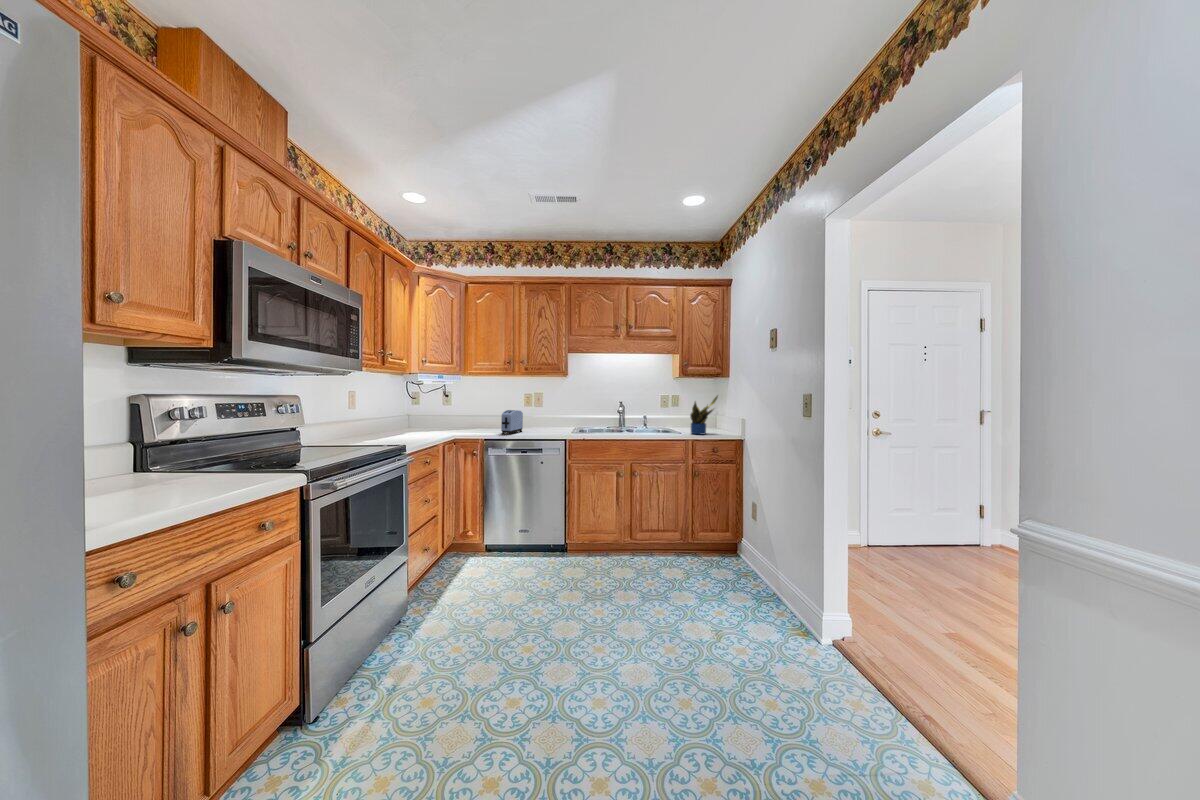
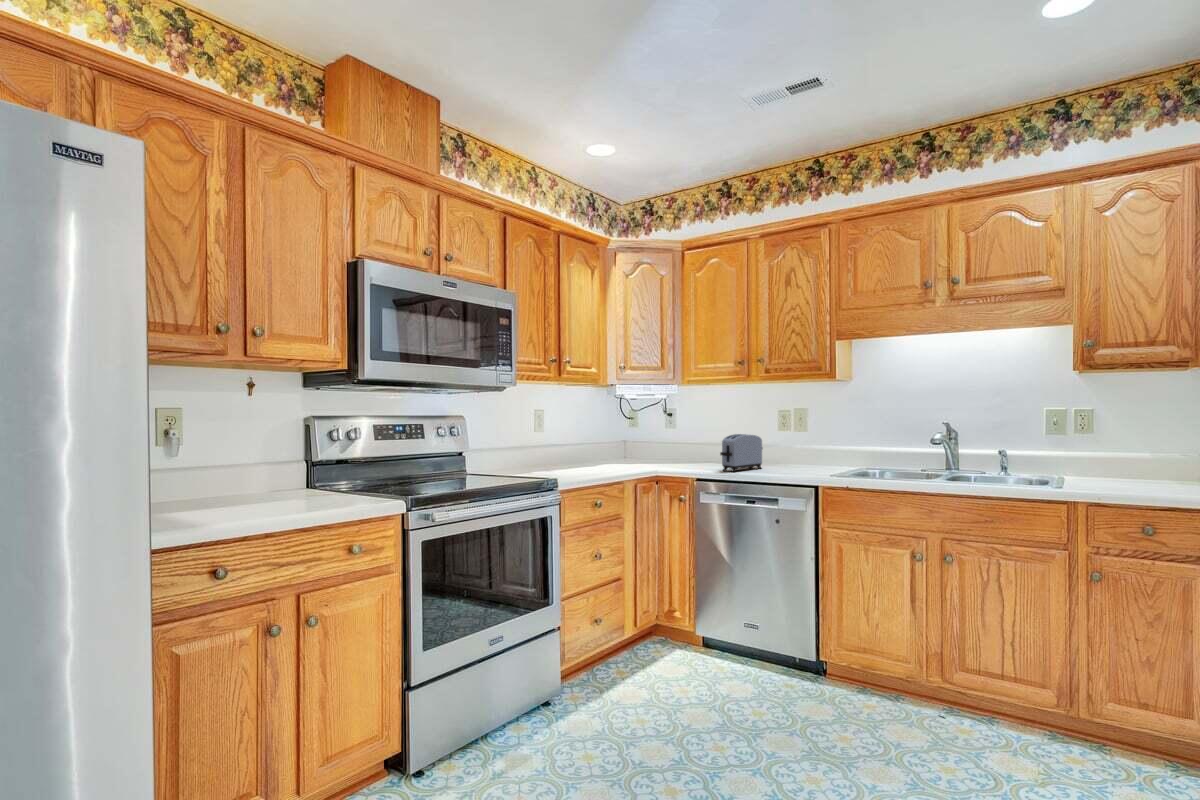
potted plant: present [690,396,718,434] -> none [1084,405,1158,492]

